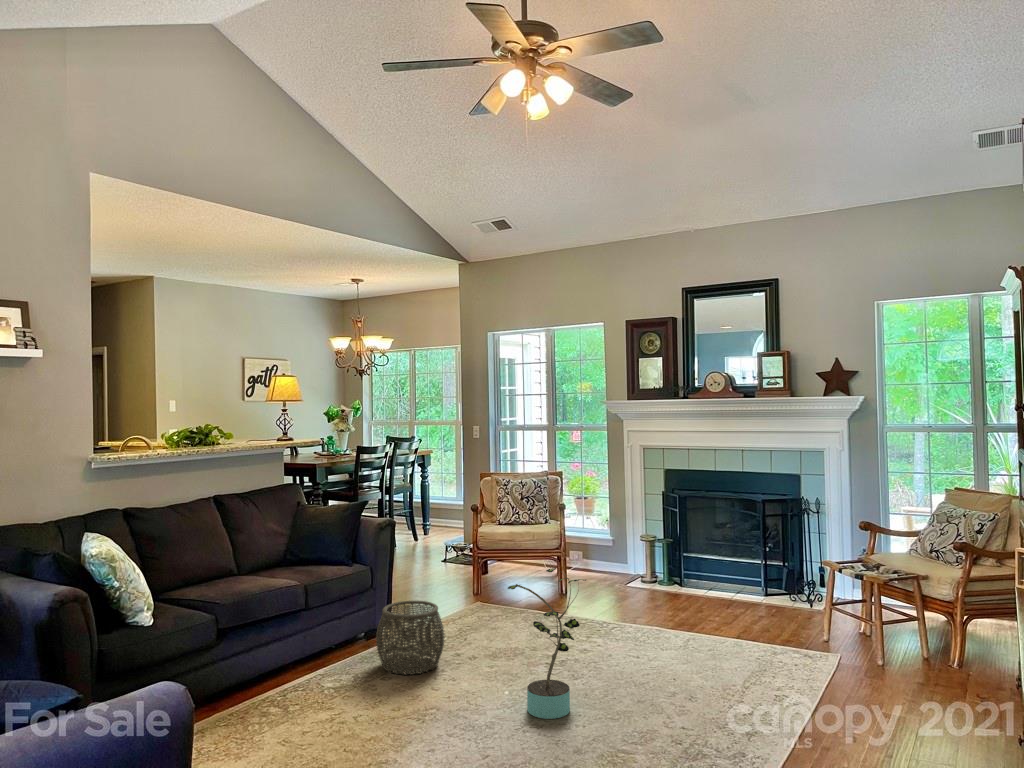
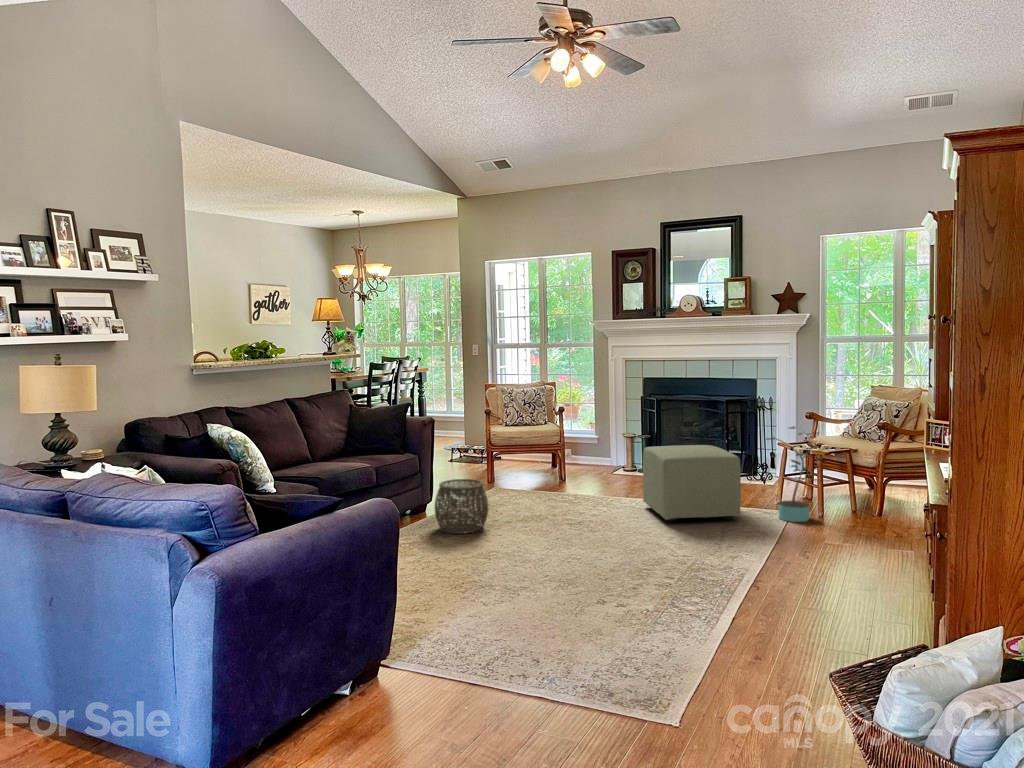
ottoman: none [648,563,770,667] -> present [643,445,741,522]
potted plant: present [508,568,586,719] -> present [766,426,824,522]

